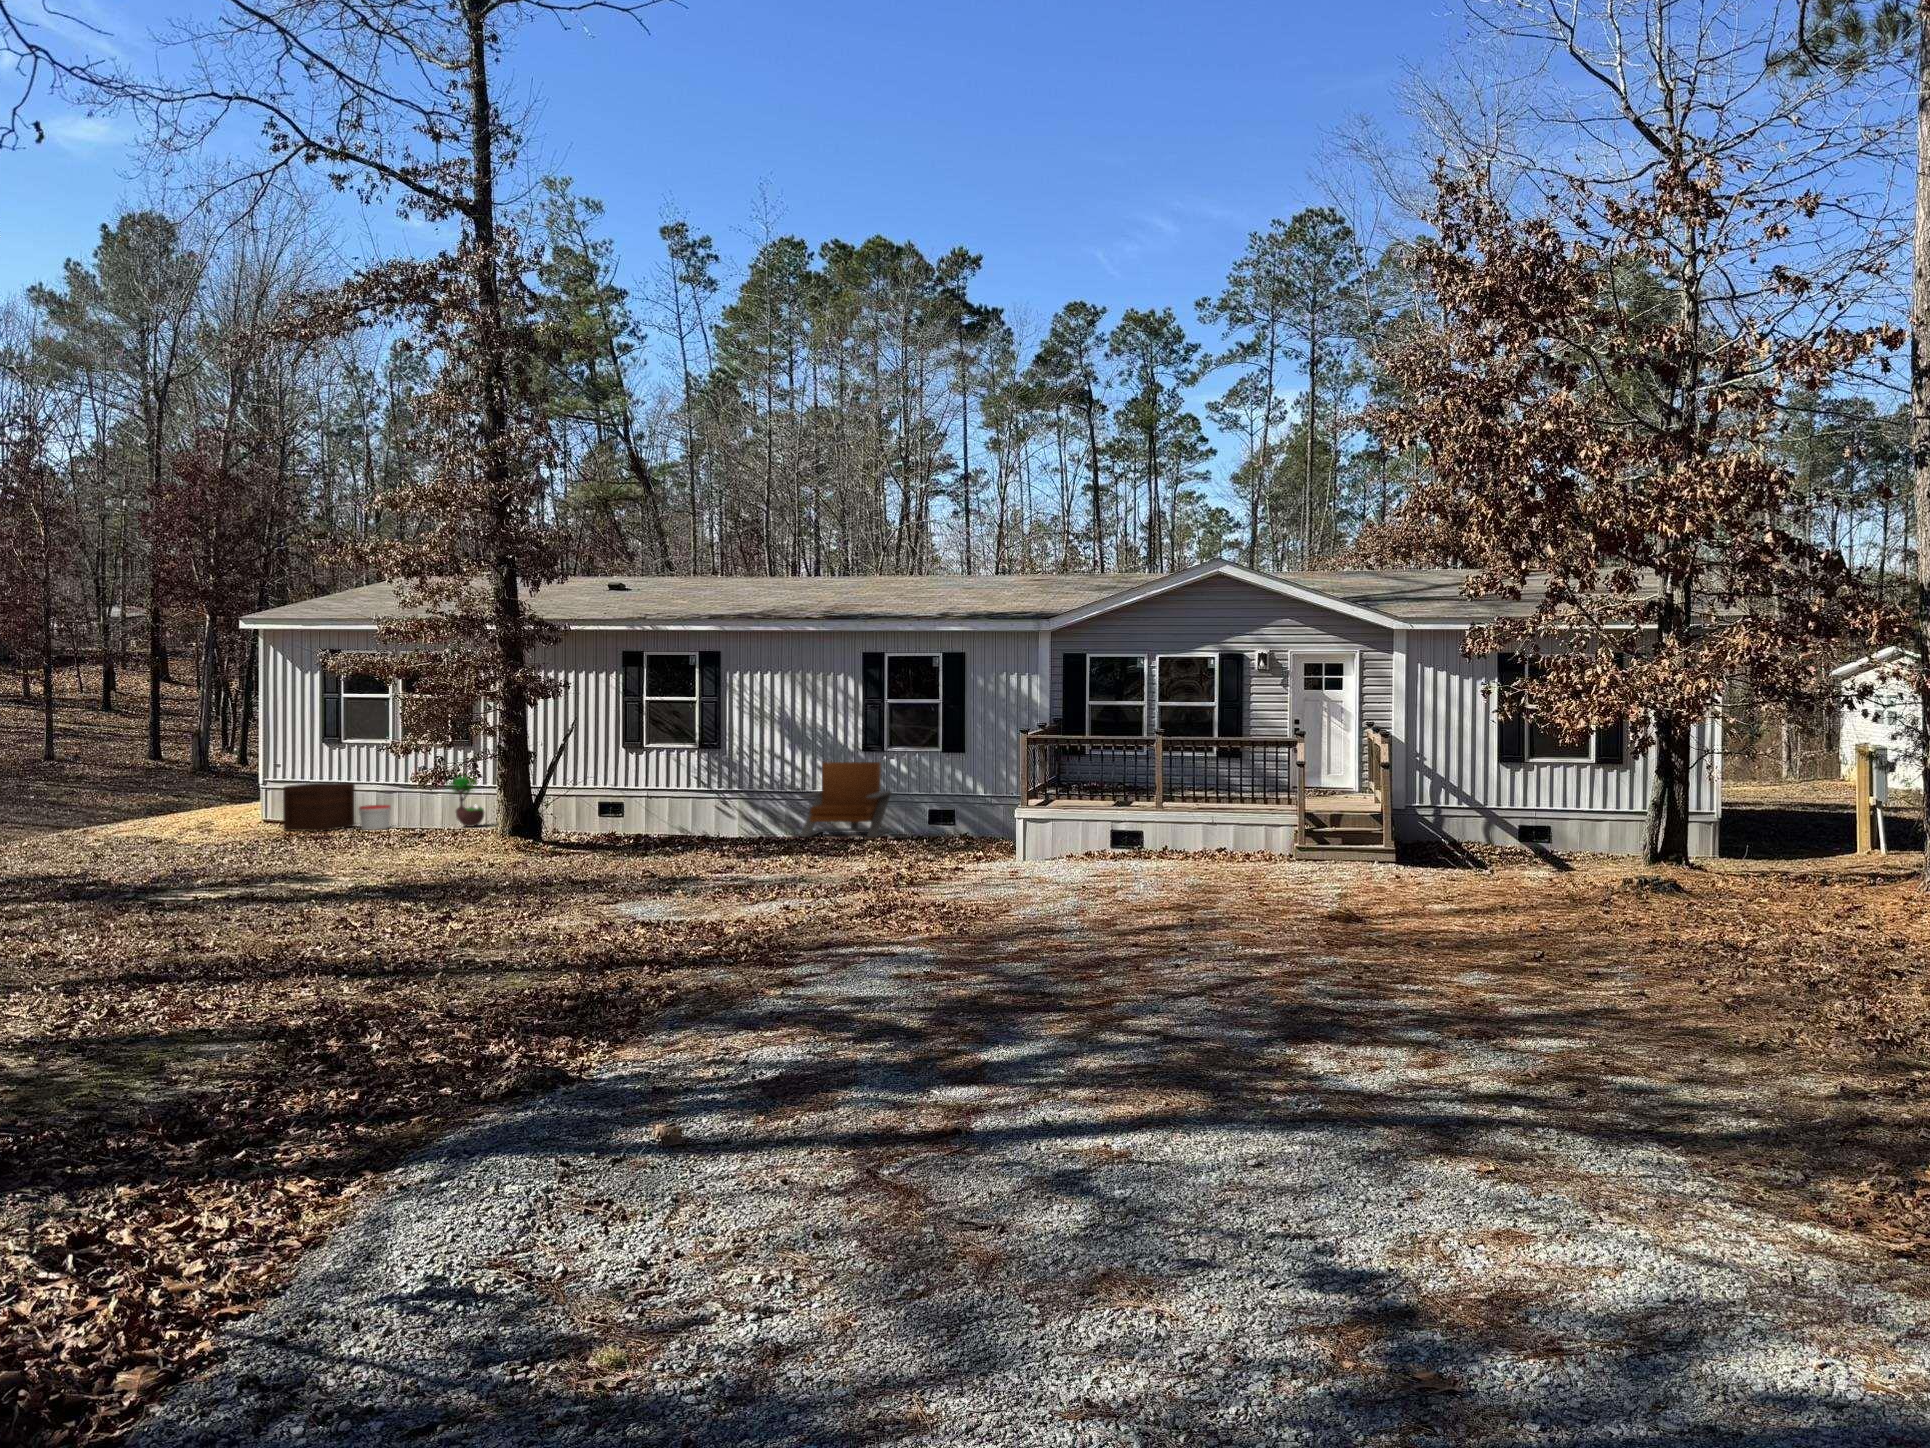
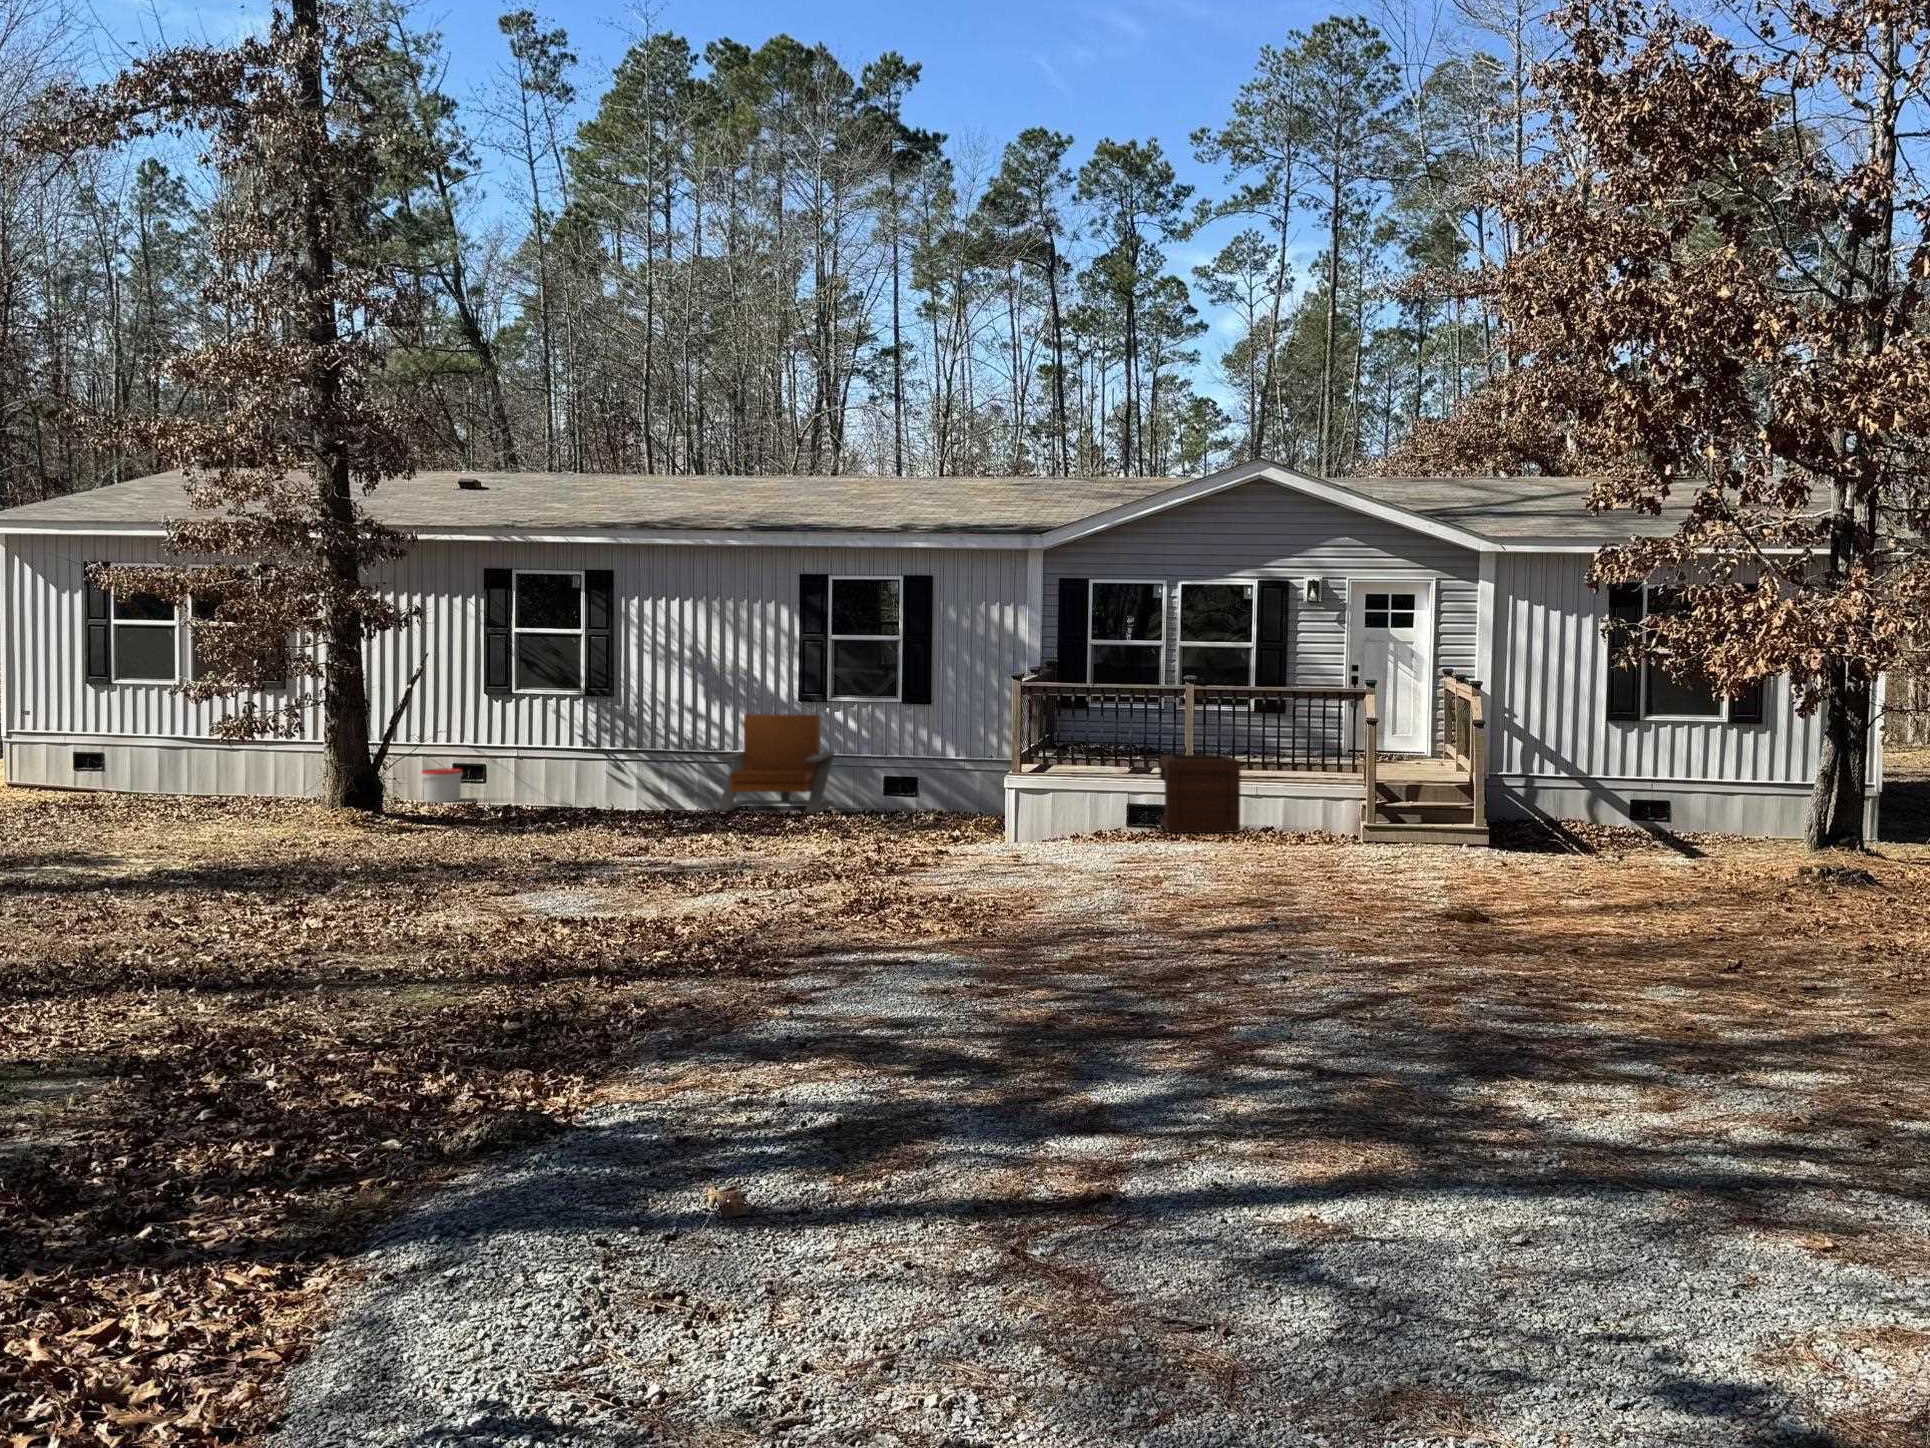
potted tree: present [446,774,485,827] -> none [233,717,287,796]
wooden crate: present [283,783,355,832] -> present [1159,755,1241,833]
bucket: present [359,805,391,830] -> present [421,768,463,802]

